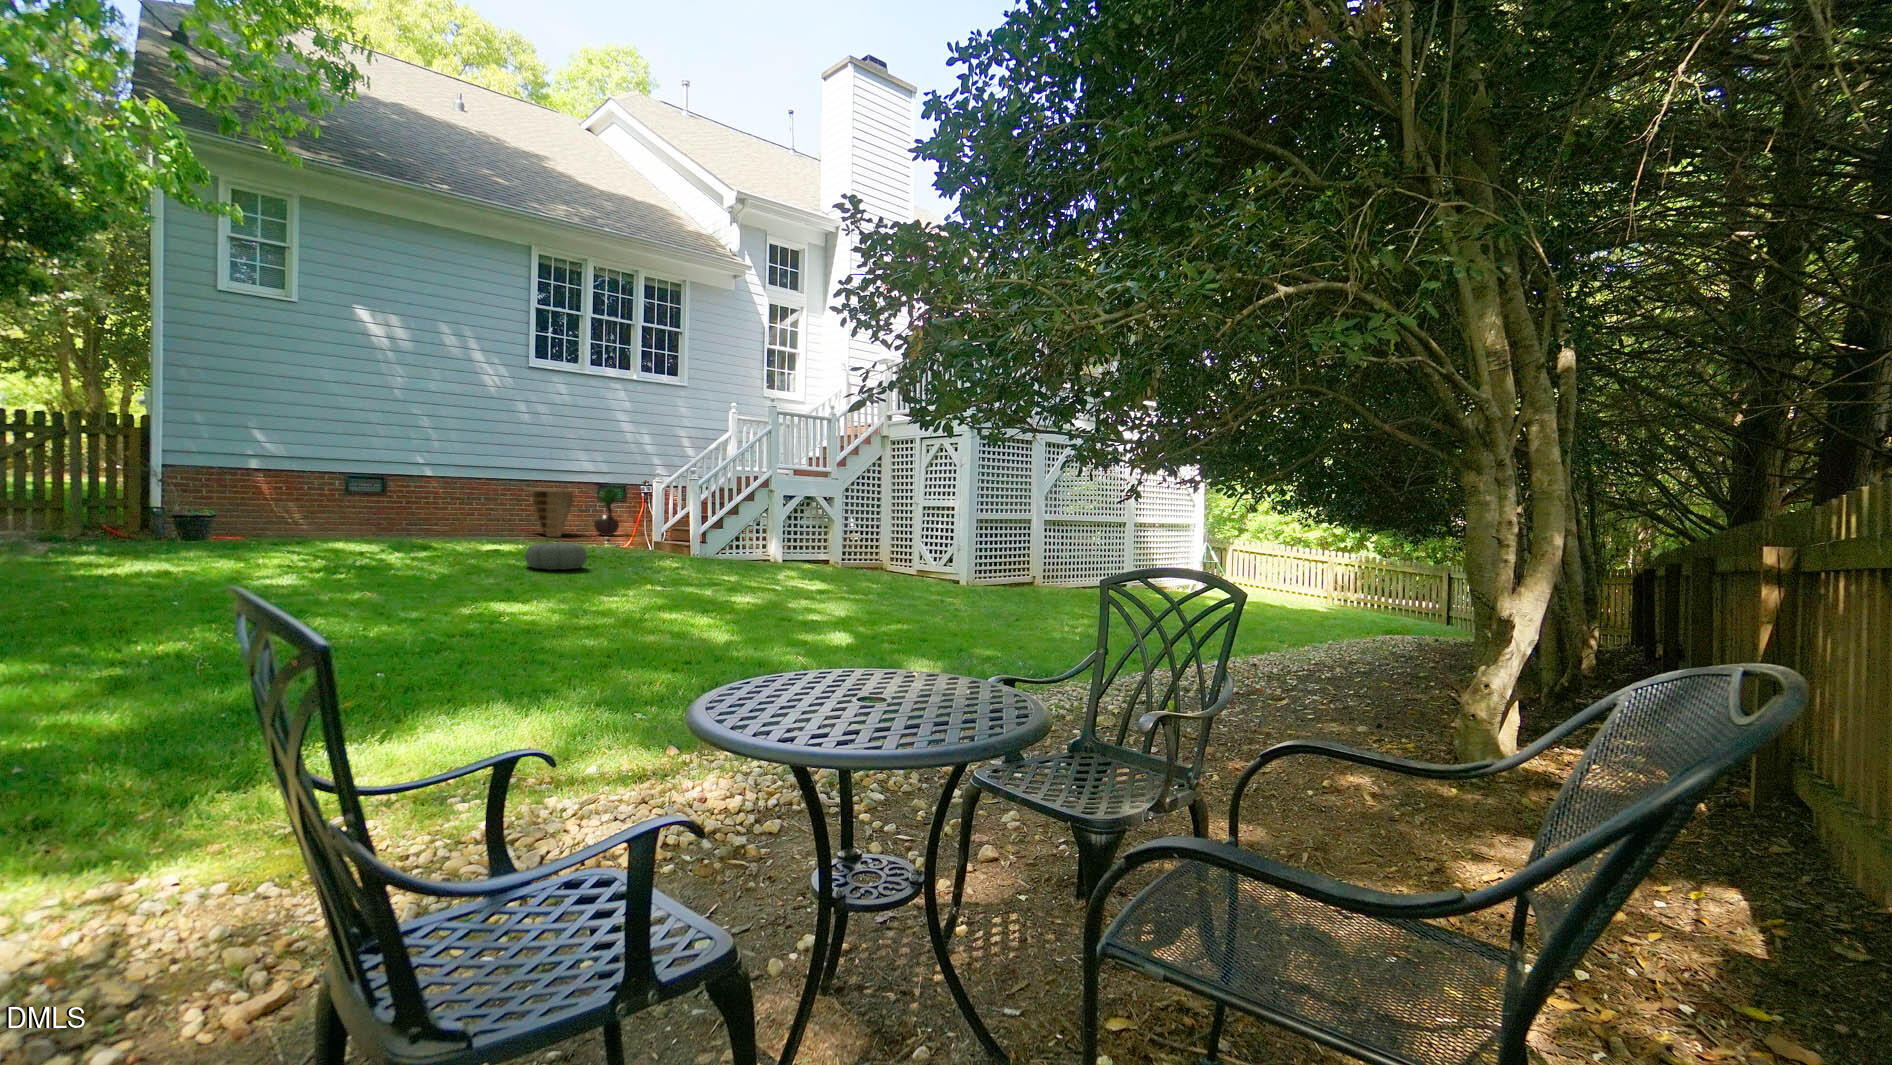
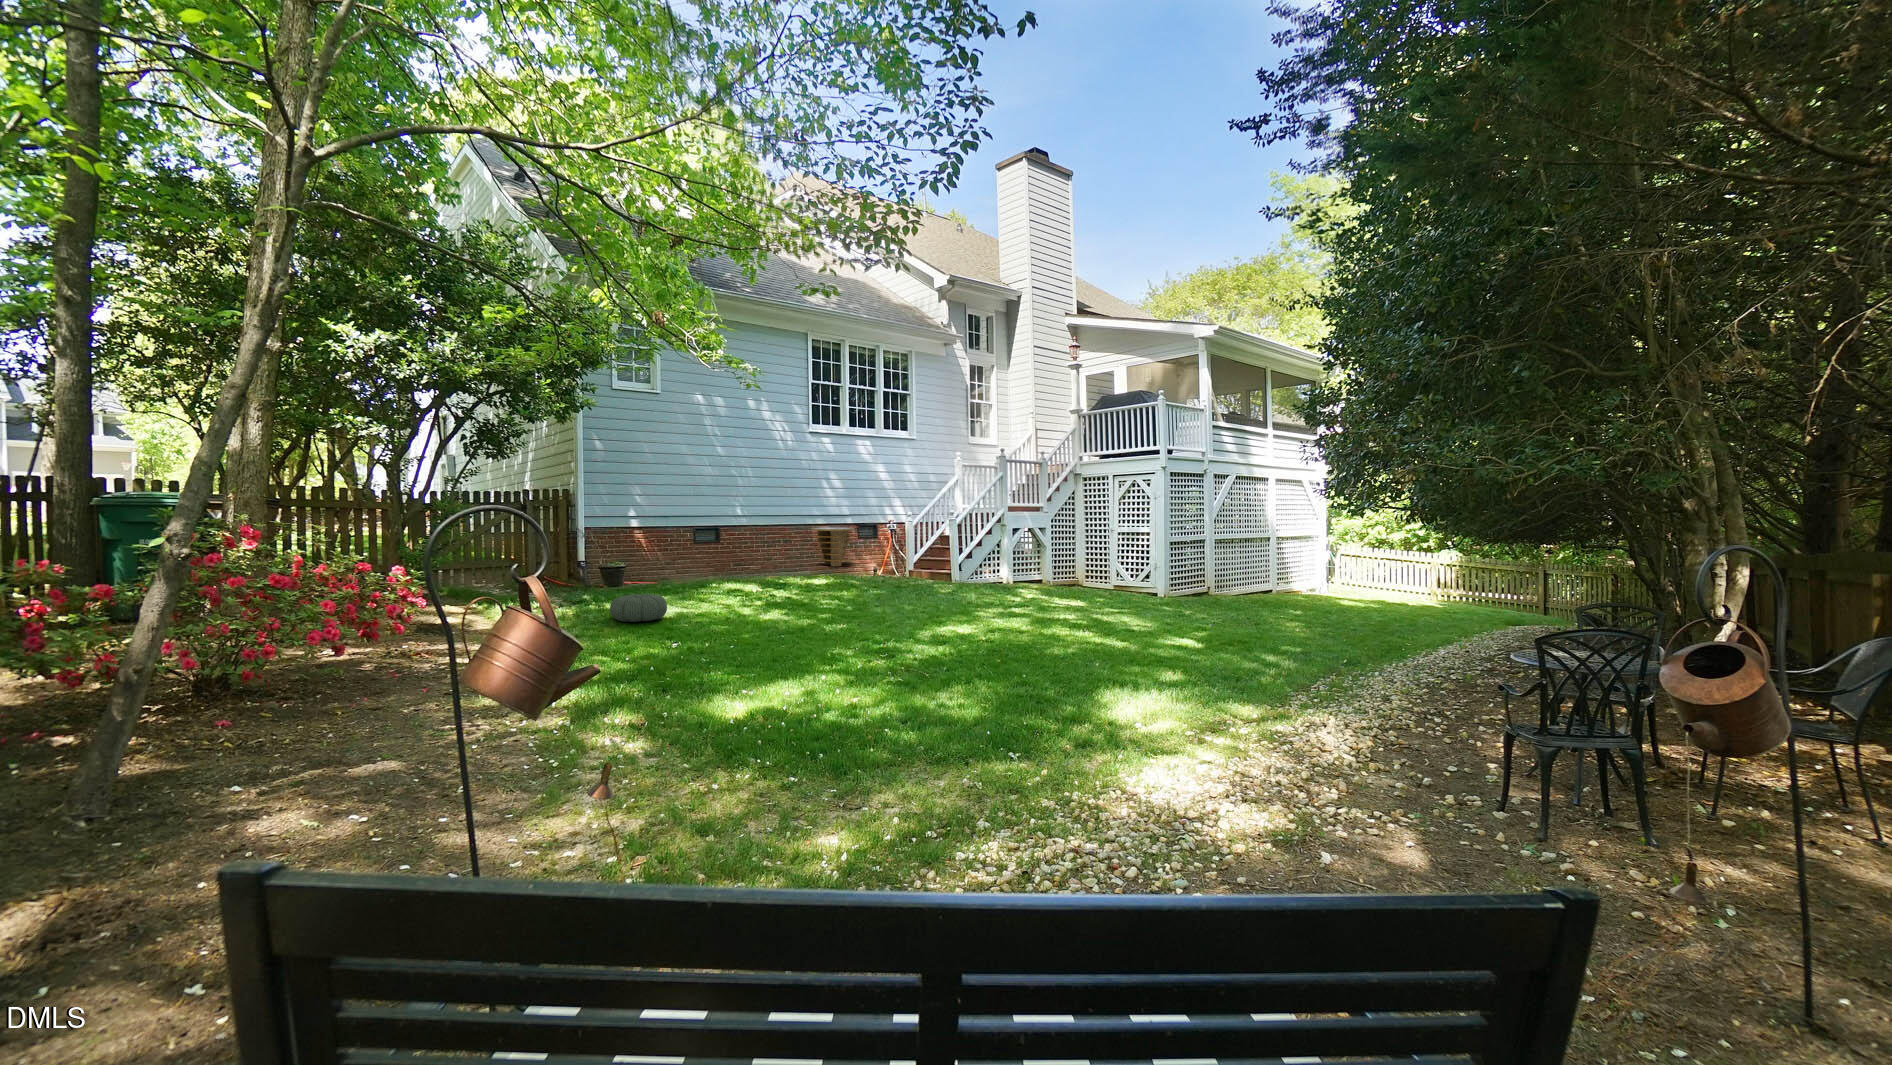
potted tree: present [594,484,622,536] -> none [858,519,882,563]
pouf: present [525,543,587,570] -> present [610,594,667,622]

